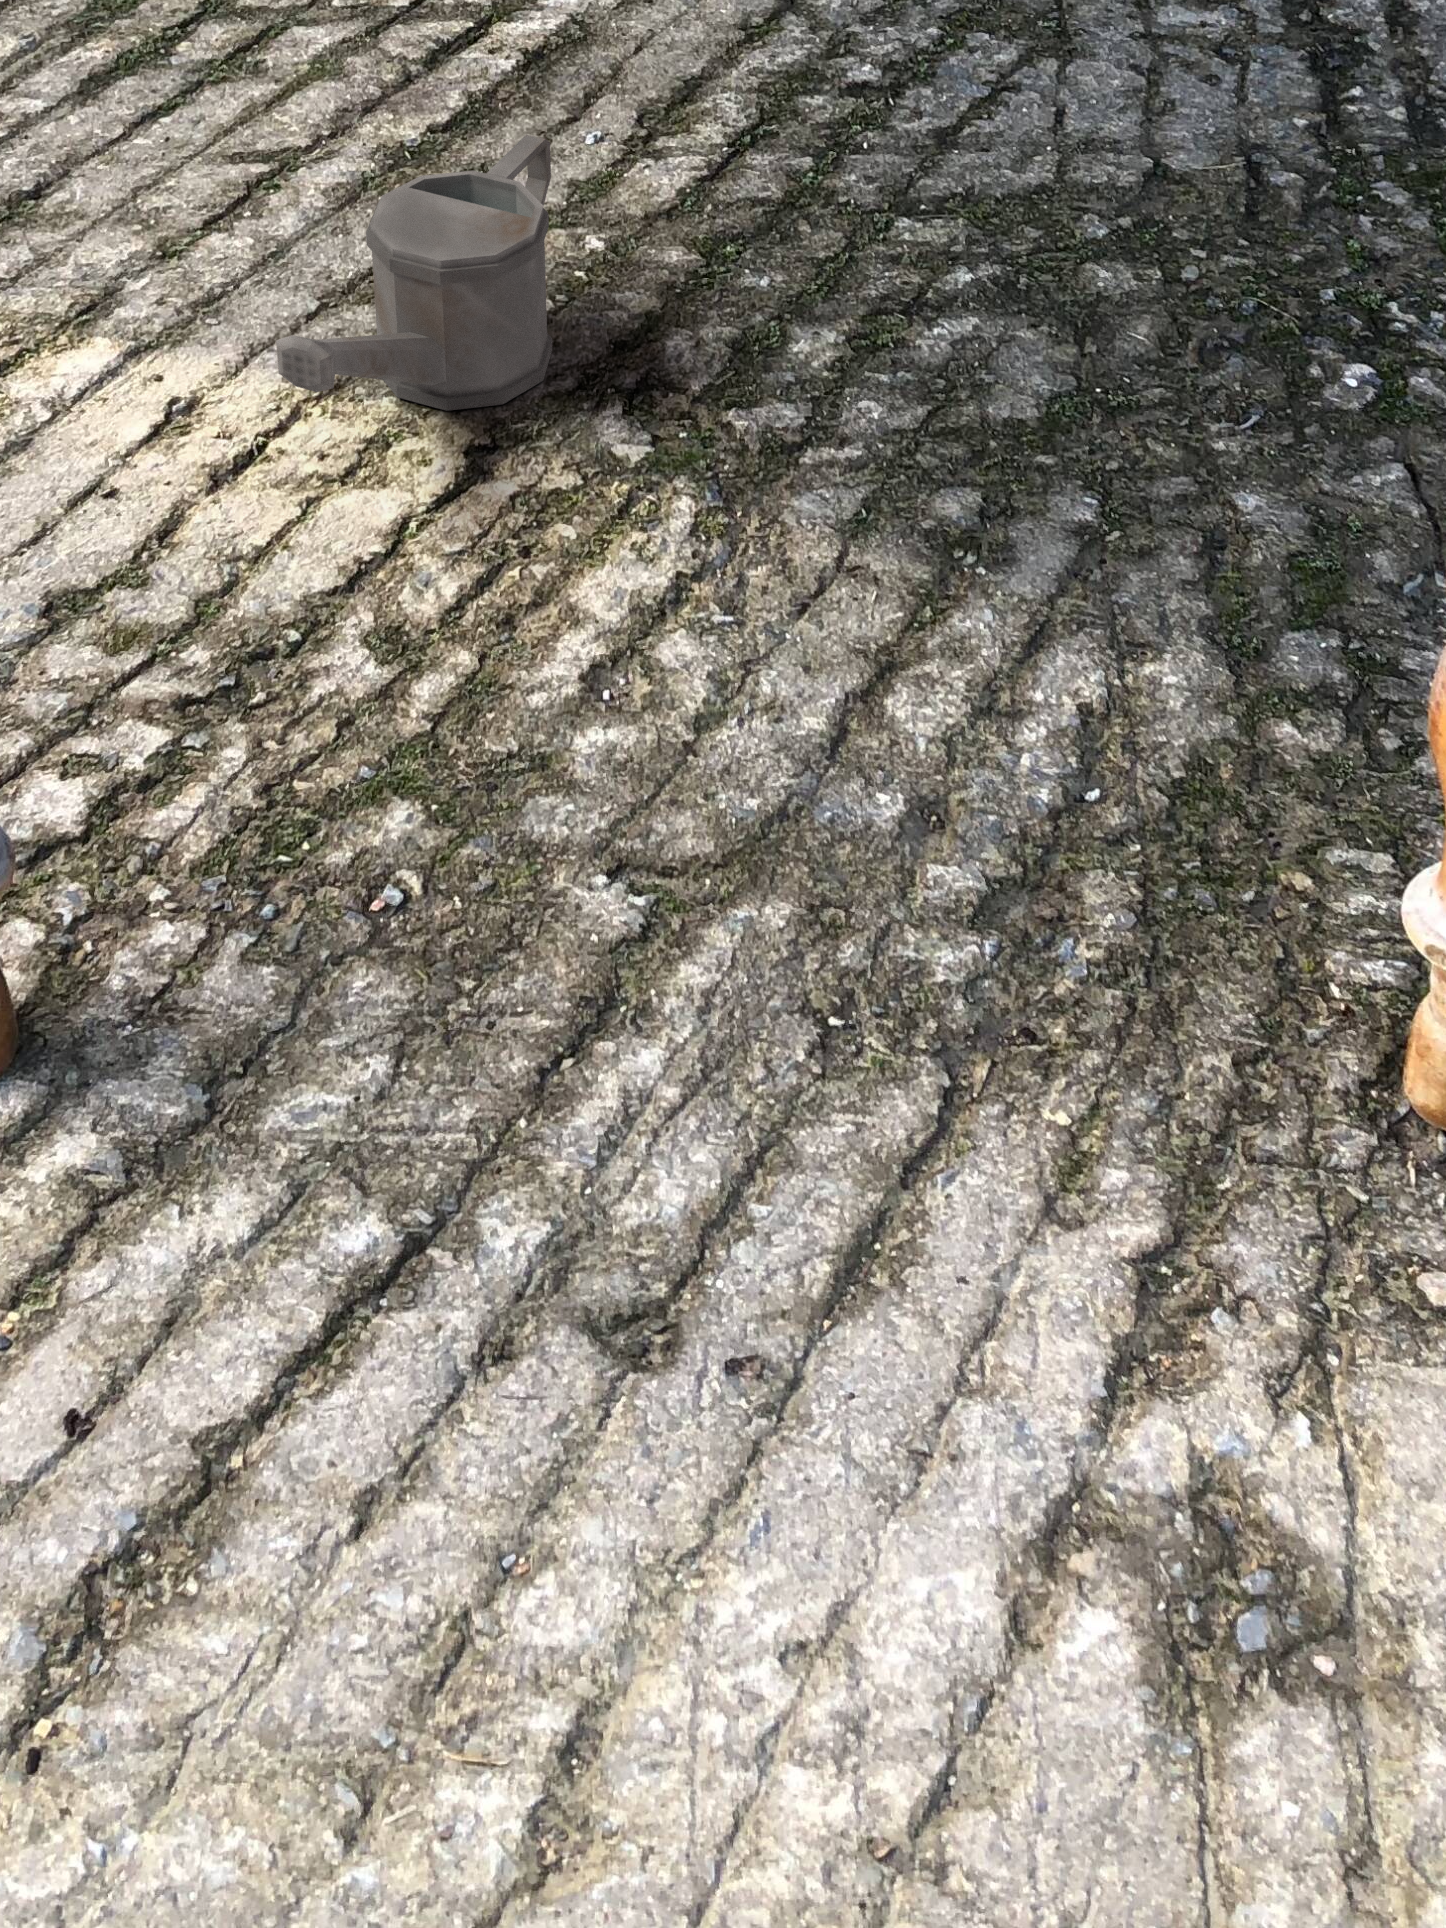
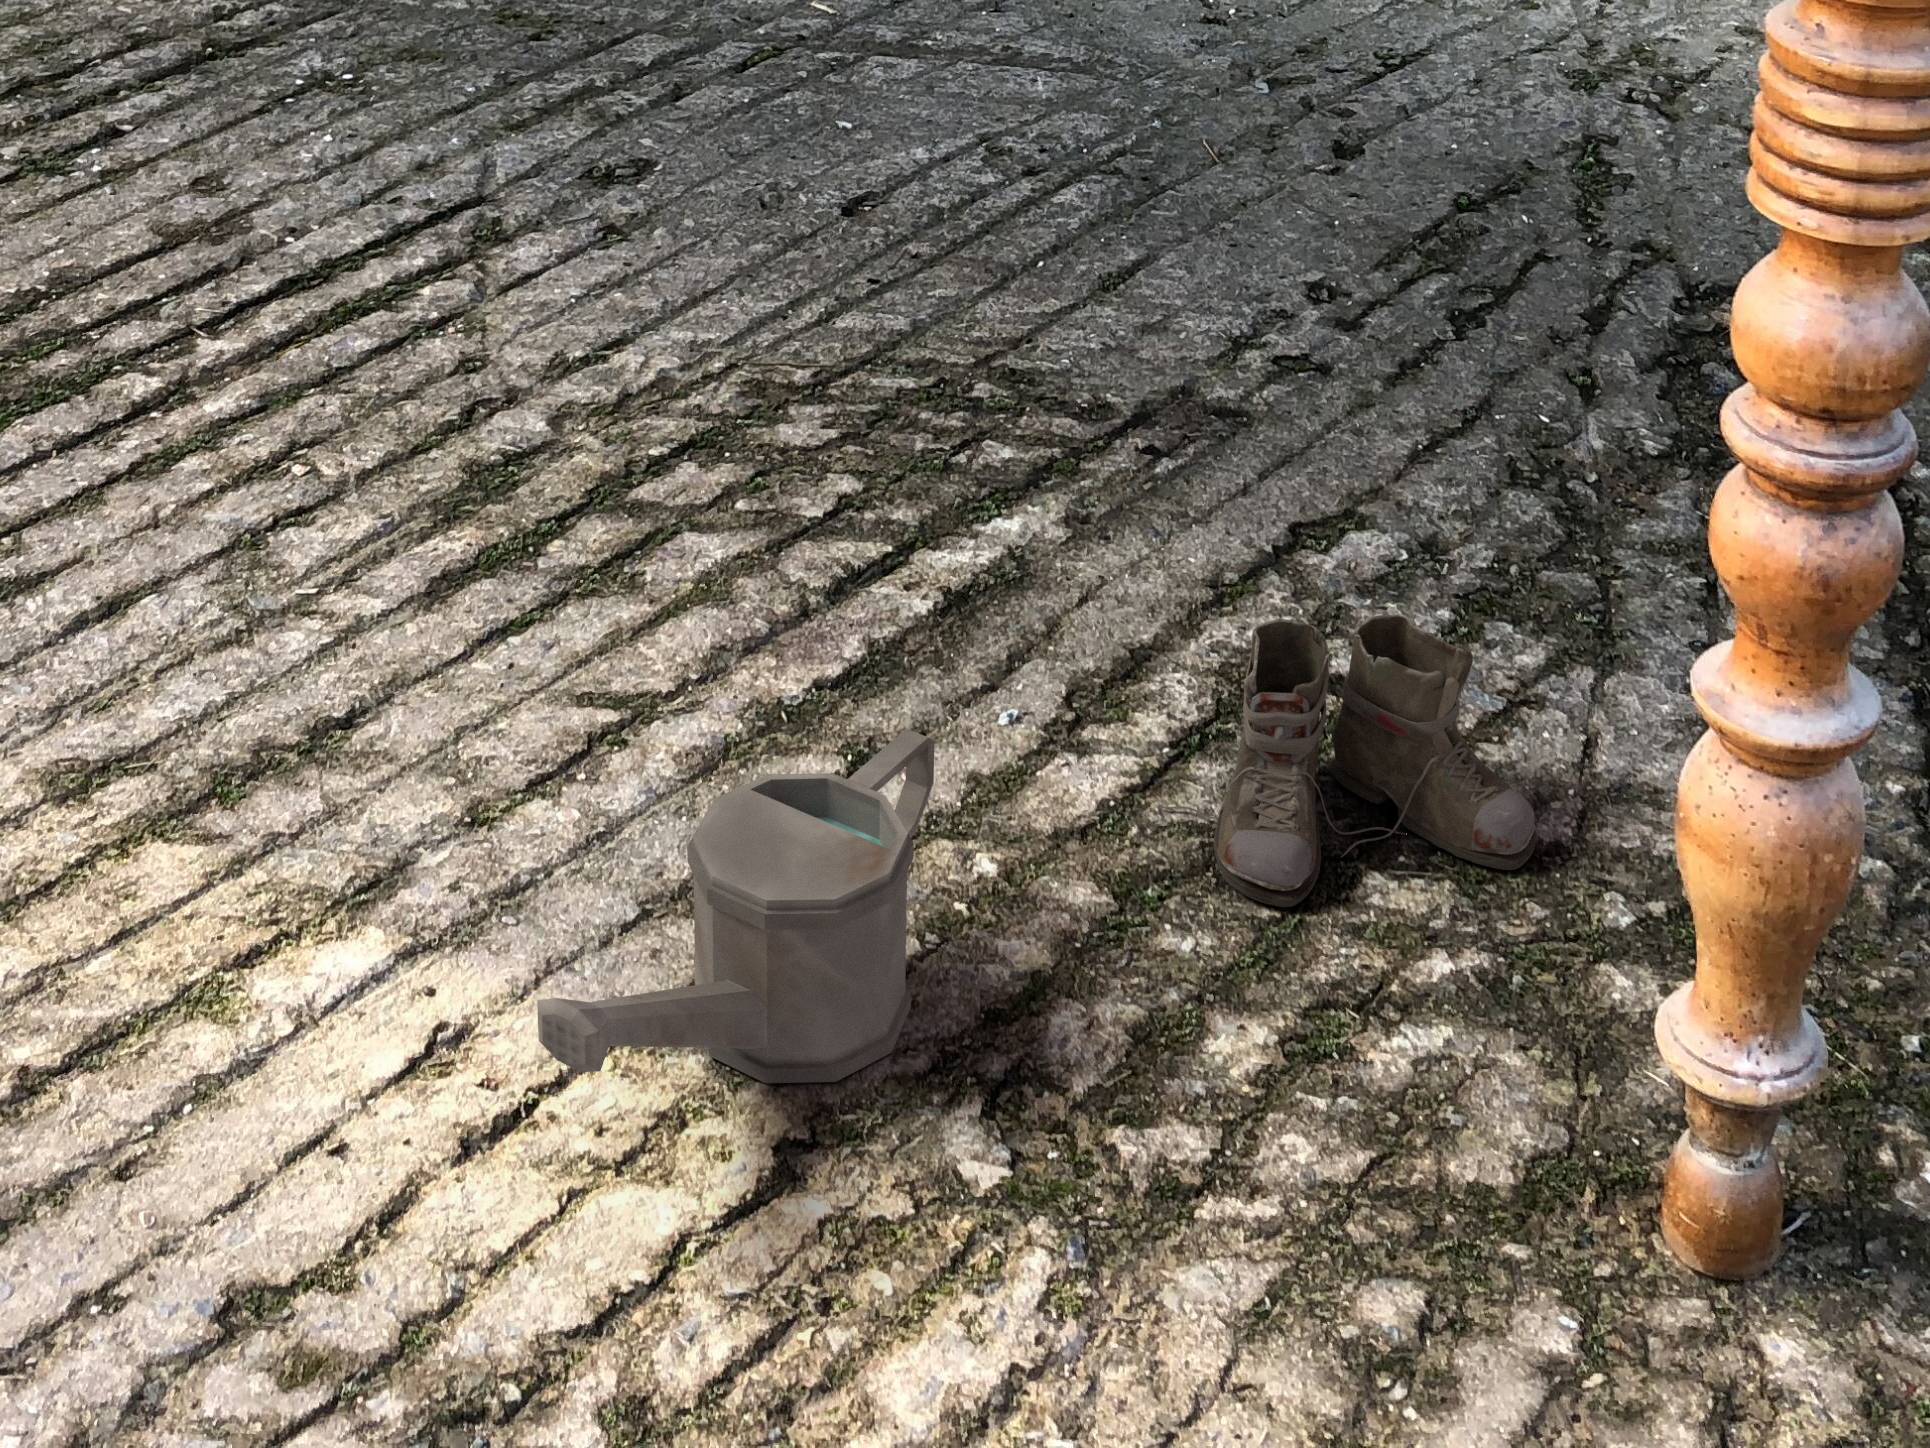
boots: none [725,21,1031,253] -> present [1159,615,1536,907]

